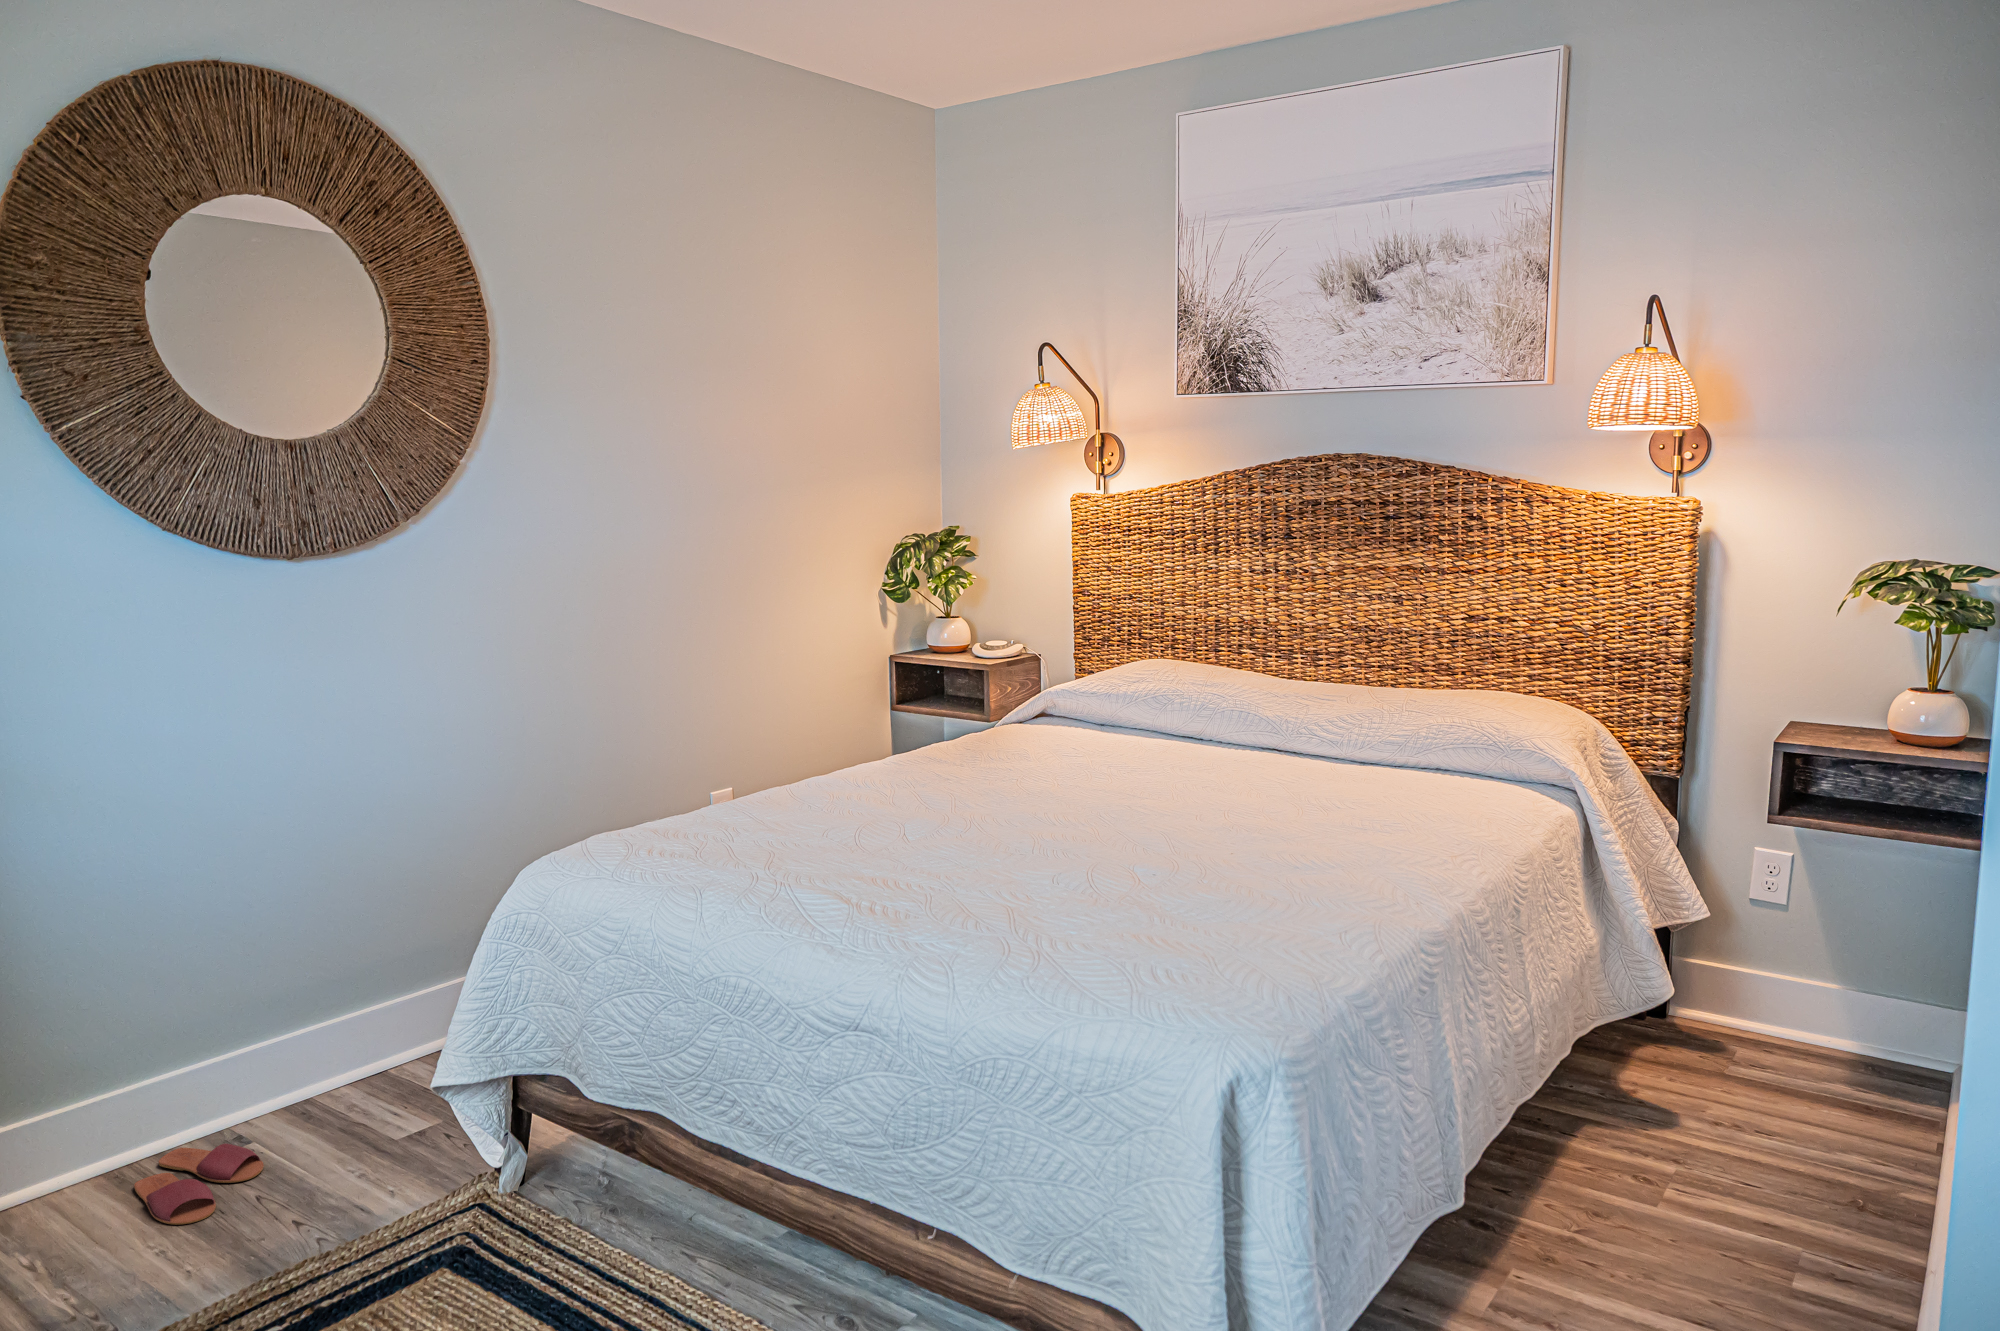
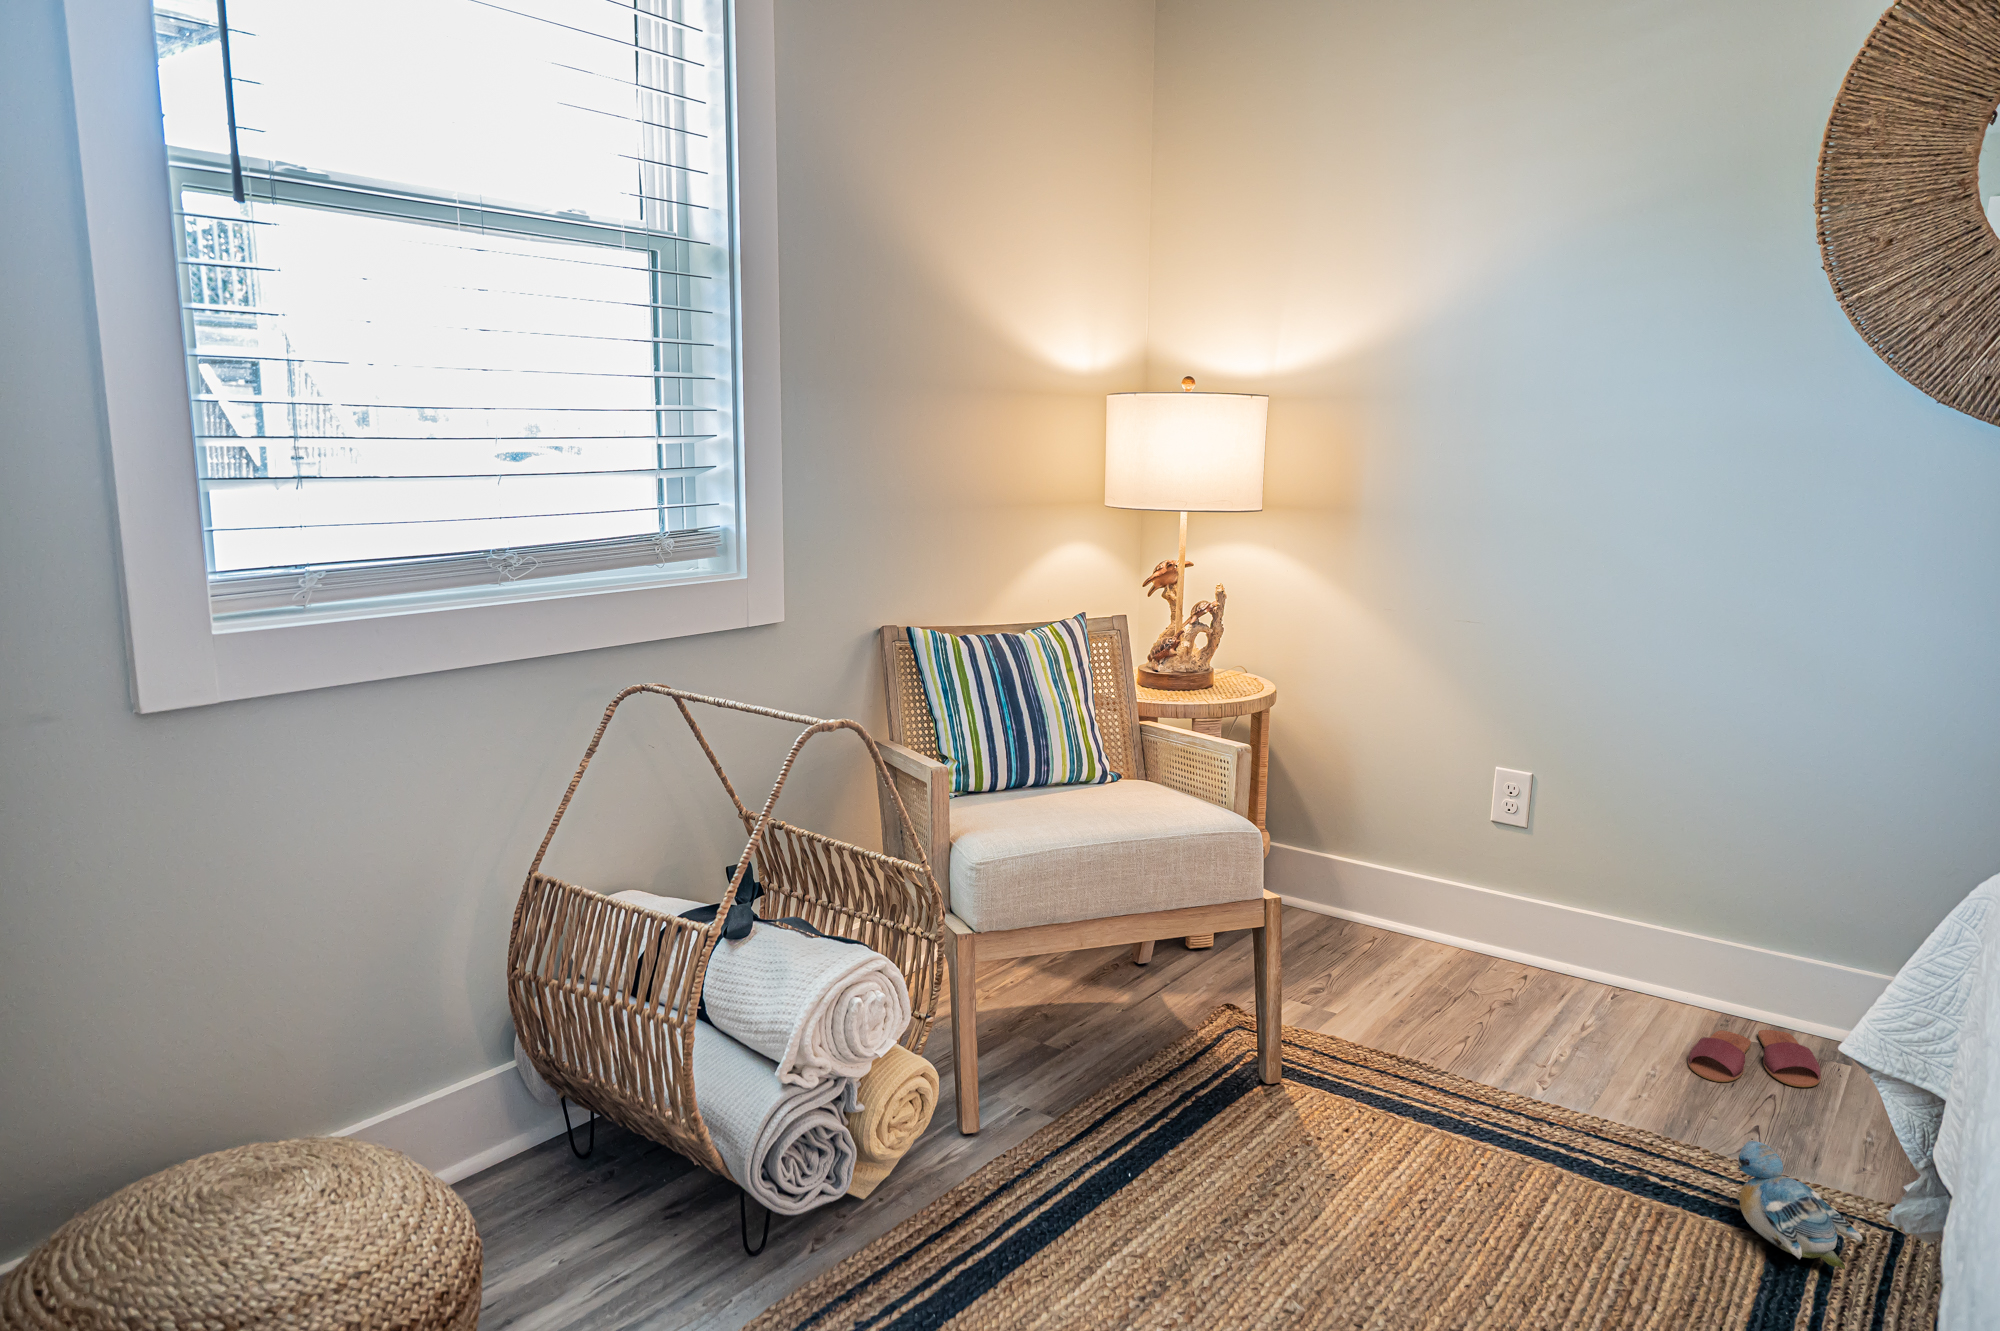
plush toy: none [389,1195,509,1267] -> present [1738,1141,1862,1270]

